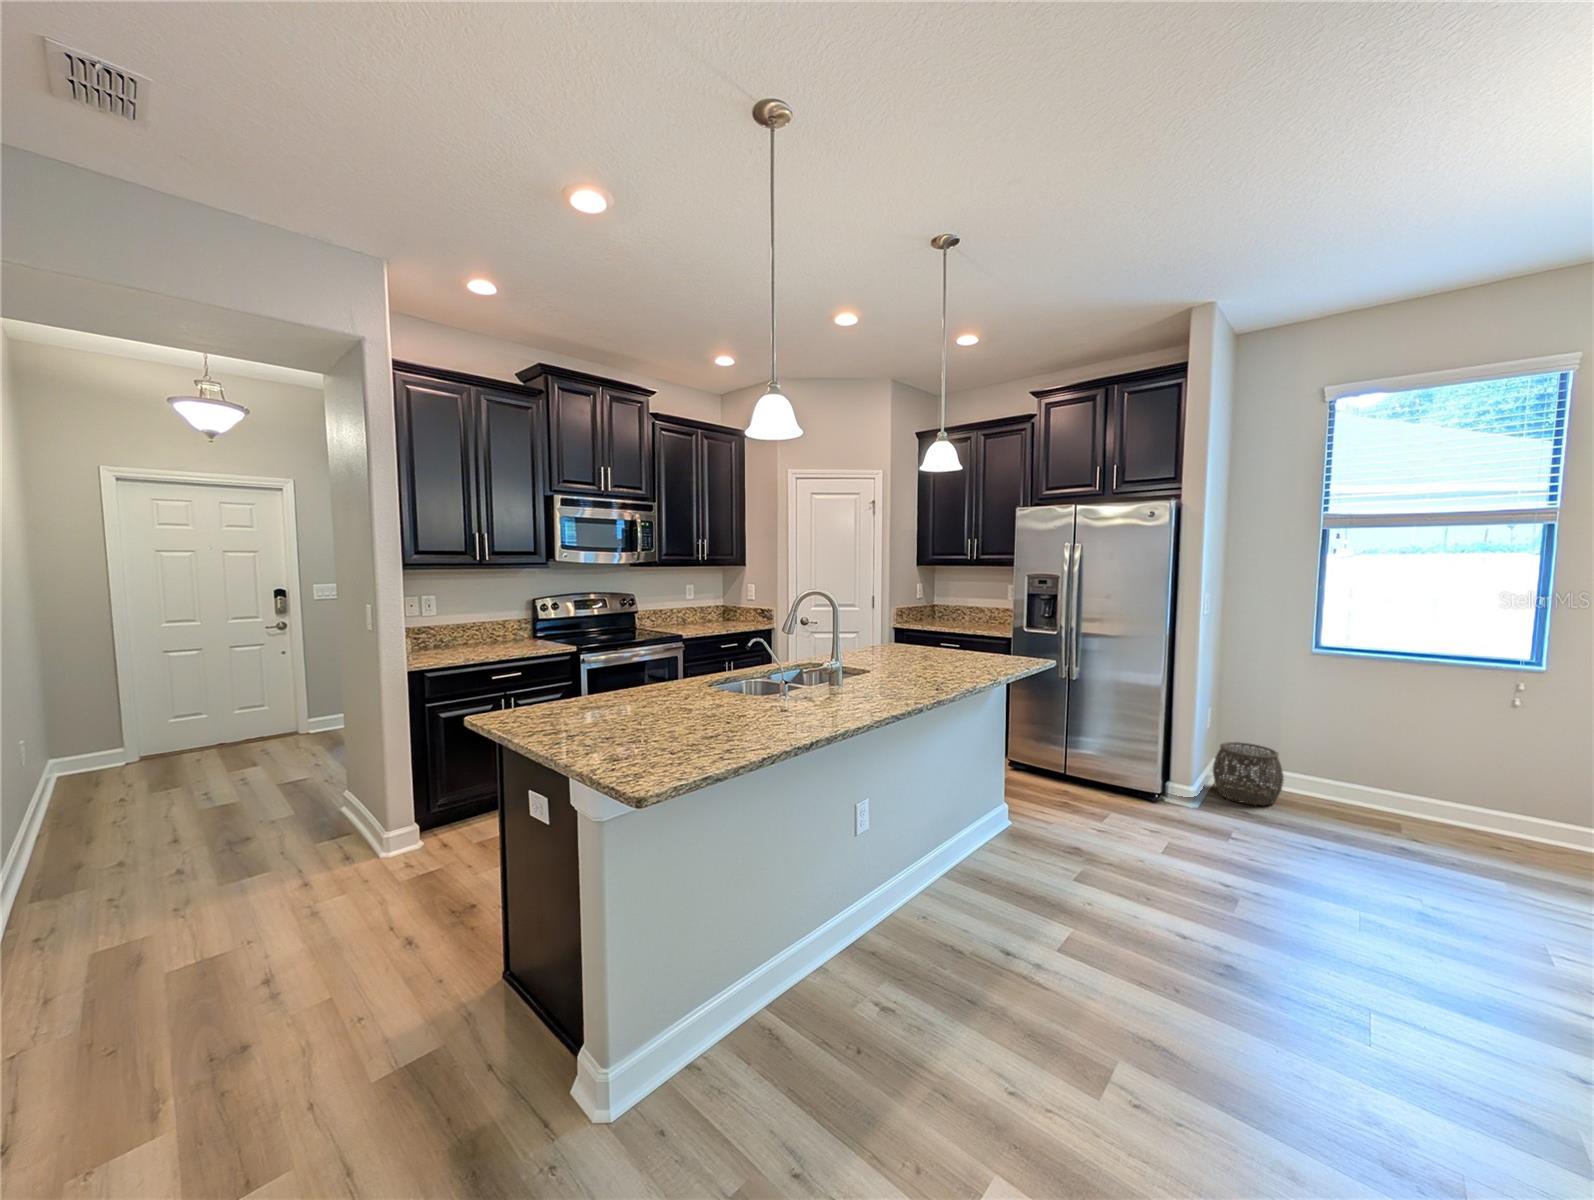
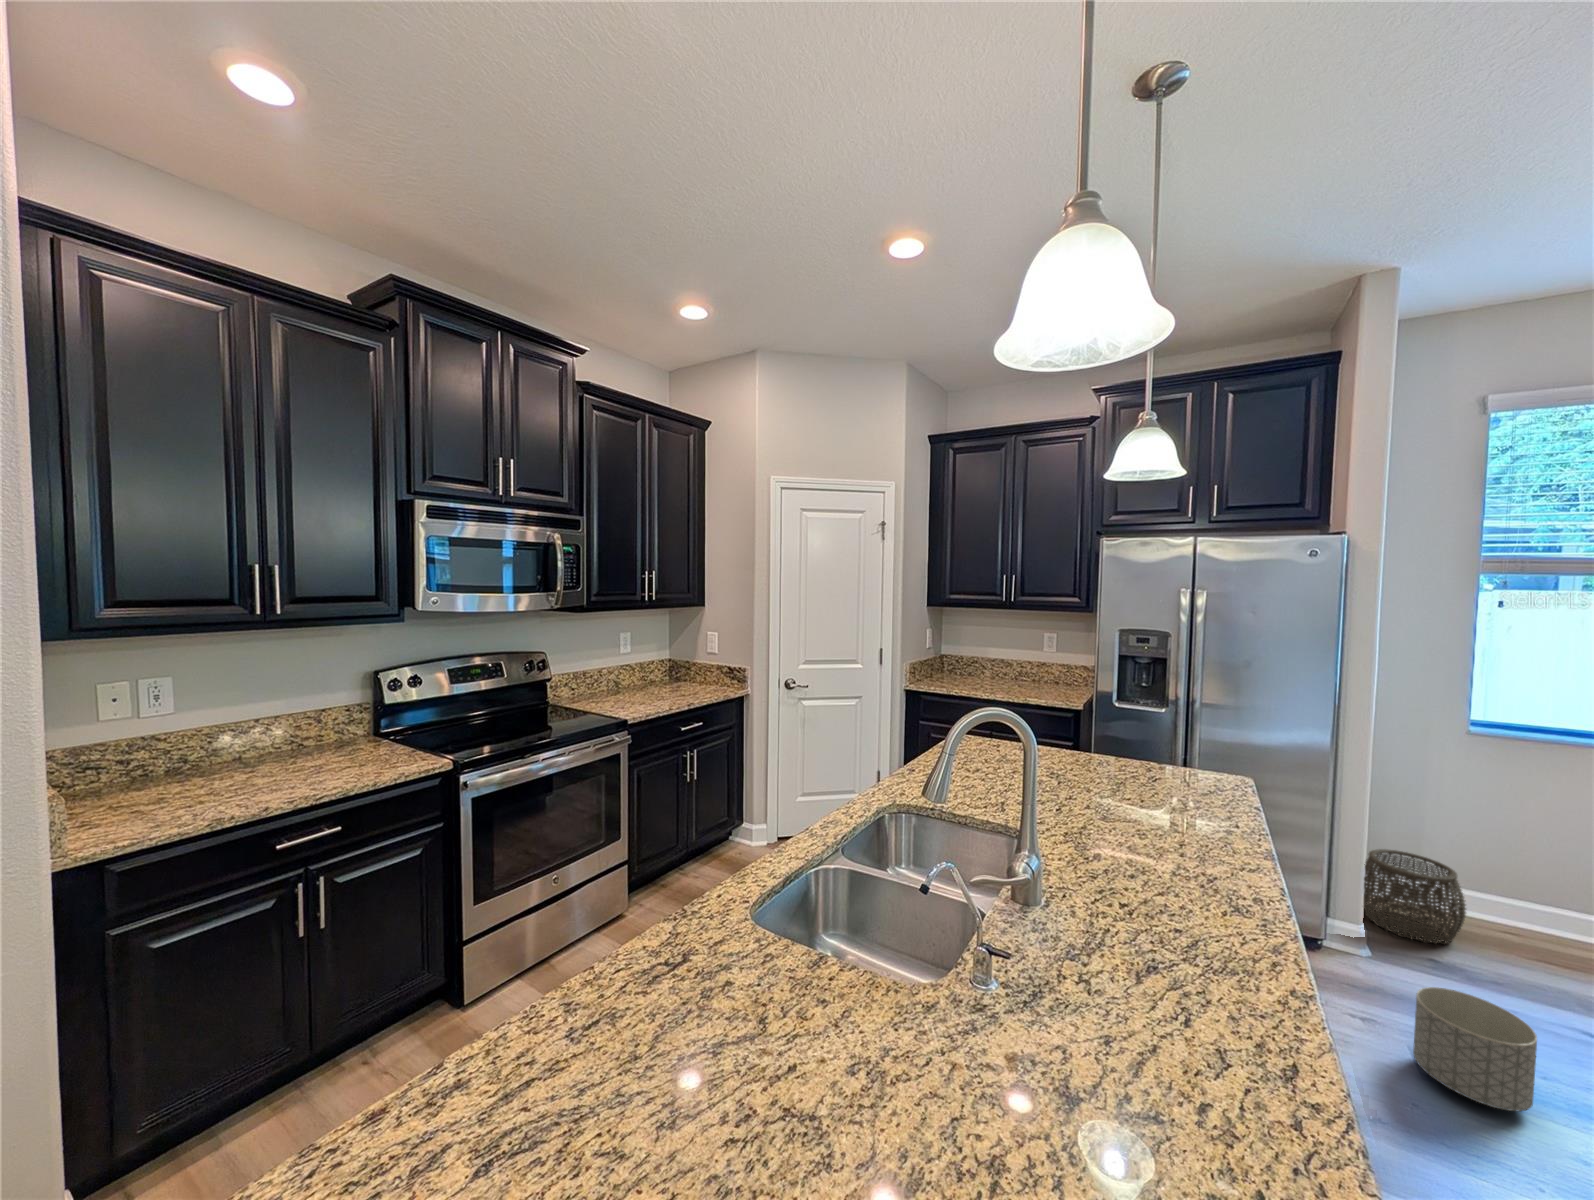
planter: none [1157,800,1221,863] -> present [1413,987,1537,1111]

